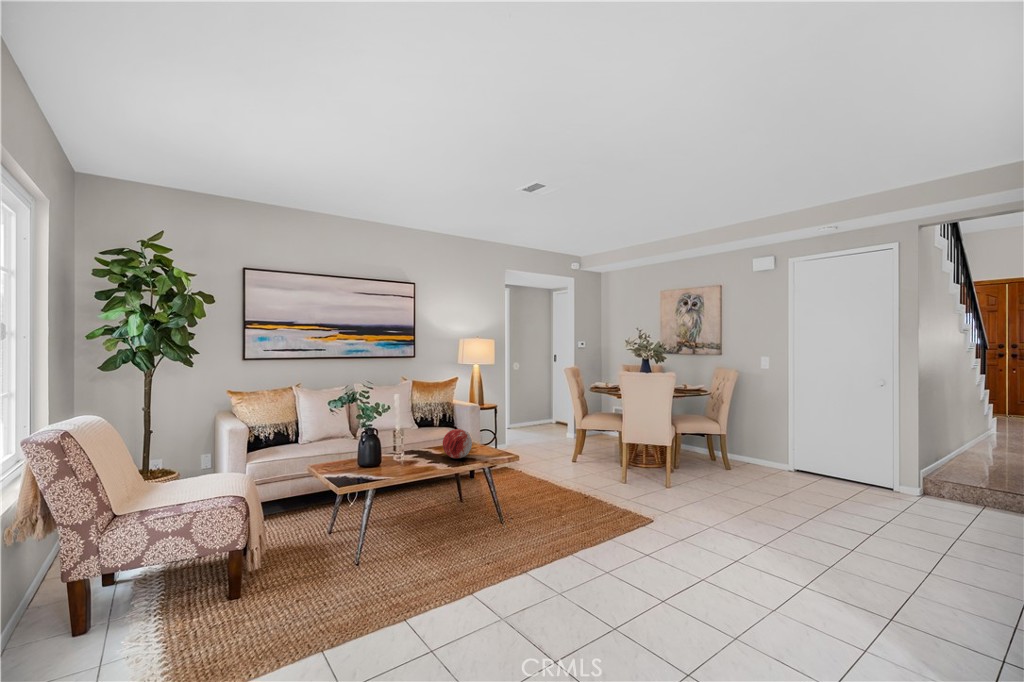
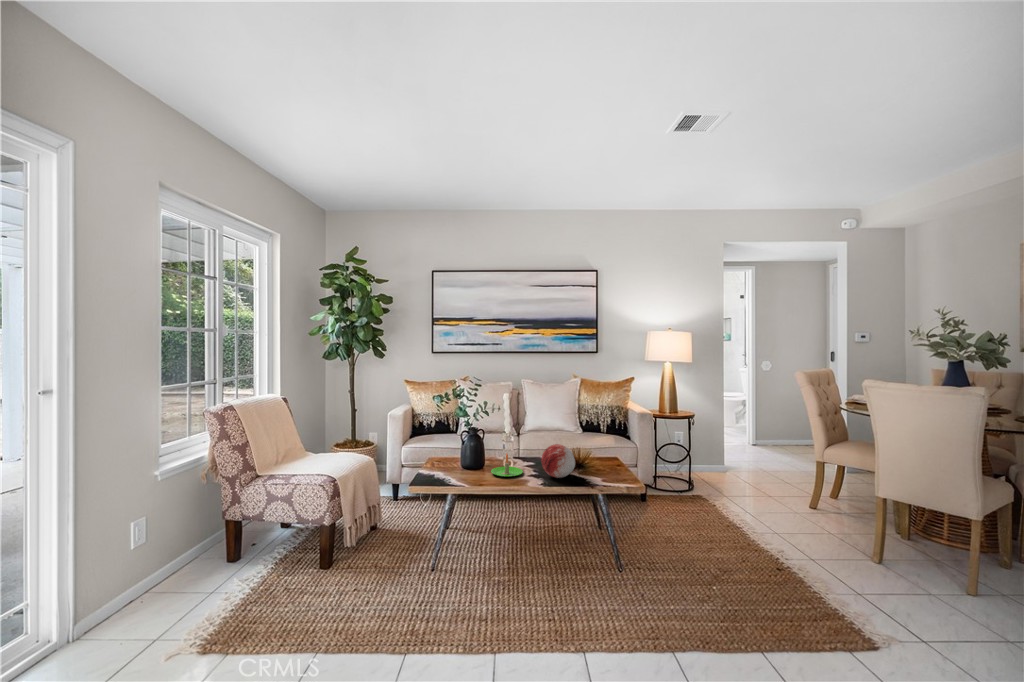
candle: none [396,444,427,466] -> present [491,454,523,477]

